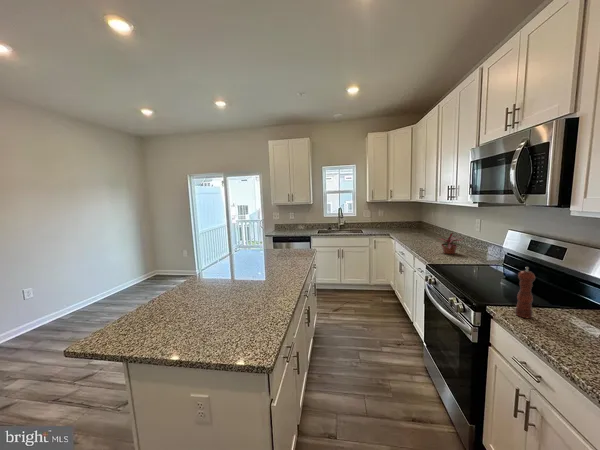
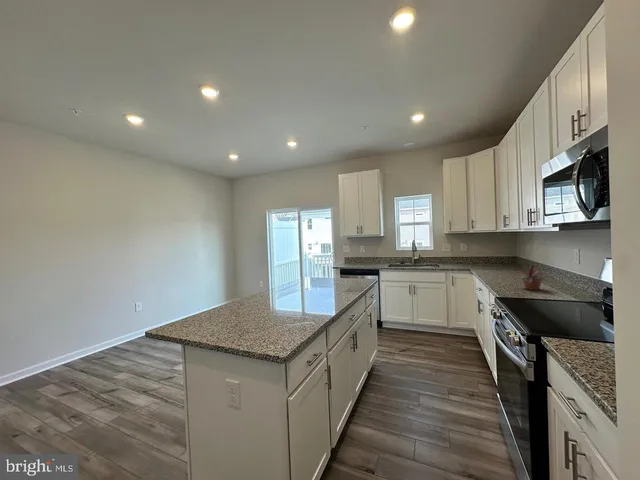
pepper mill: present [515,267,535,318] -> none [569,292,590,351]

